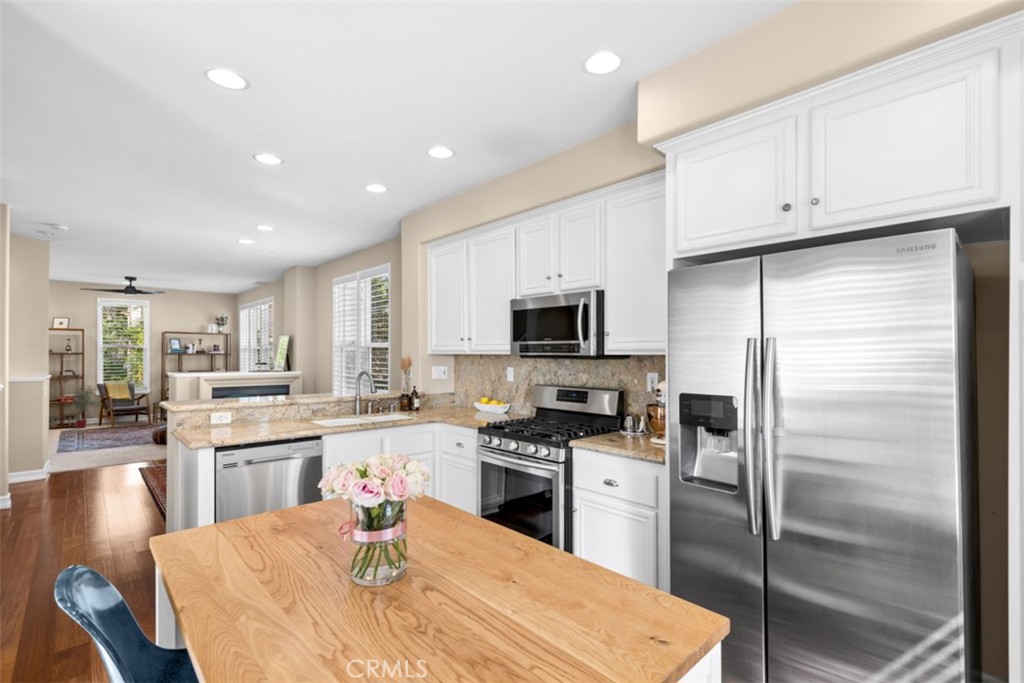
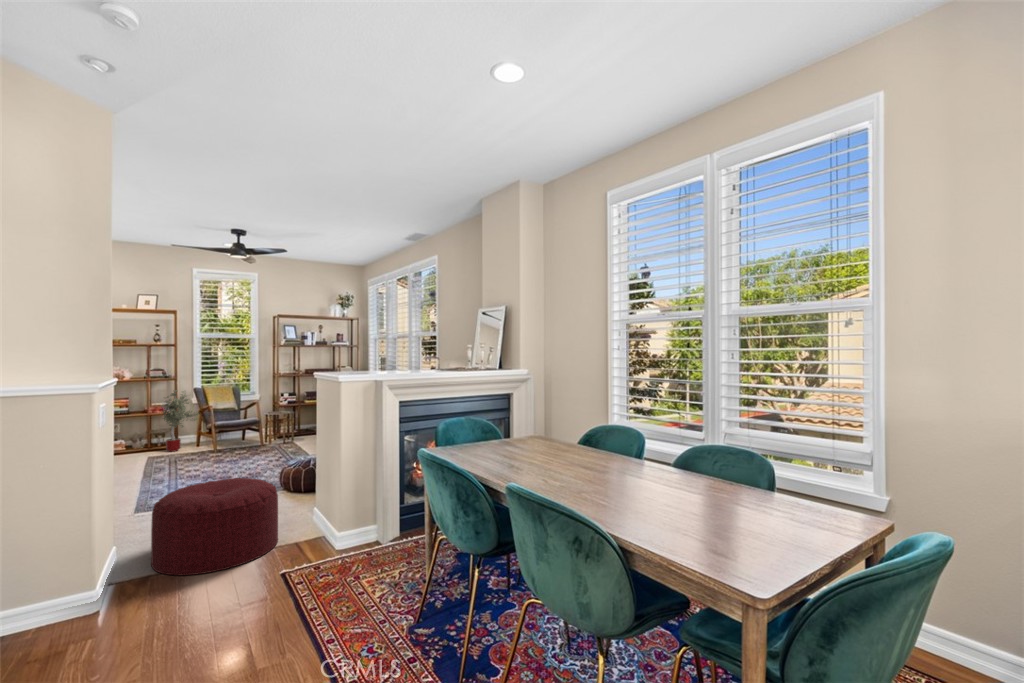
ottoman: none [71,427,143,468] -> present [151,478,278,575]

